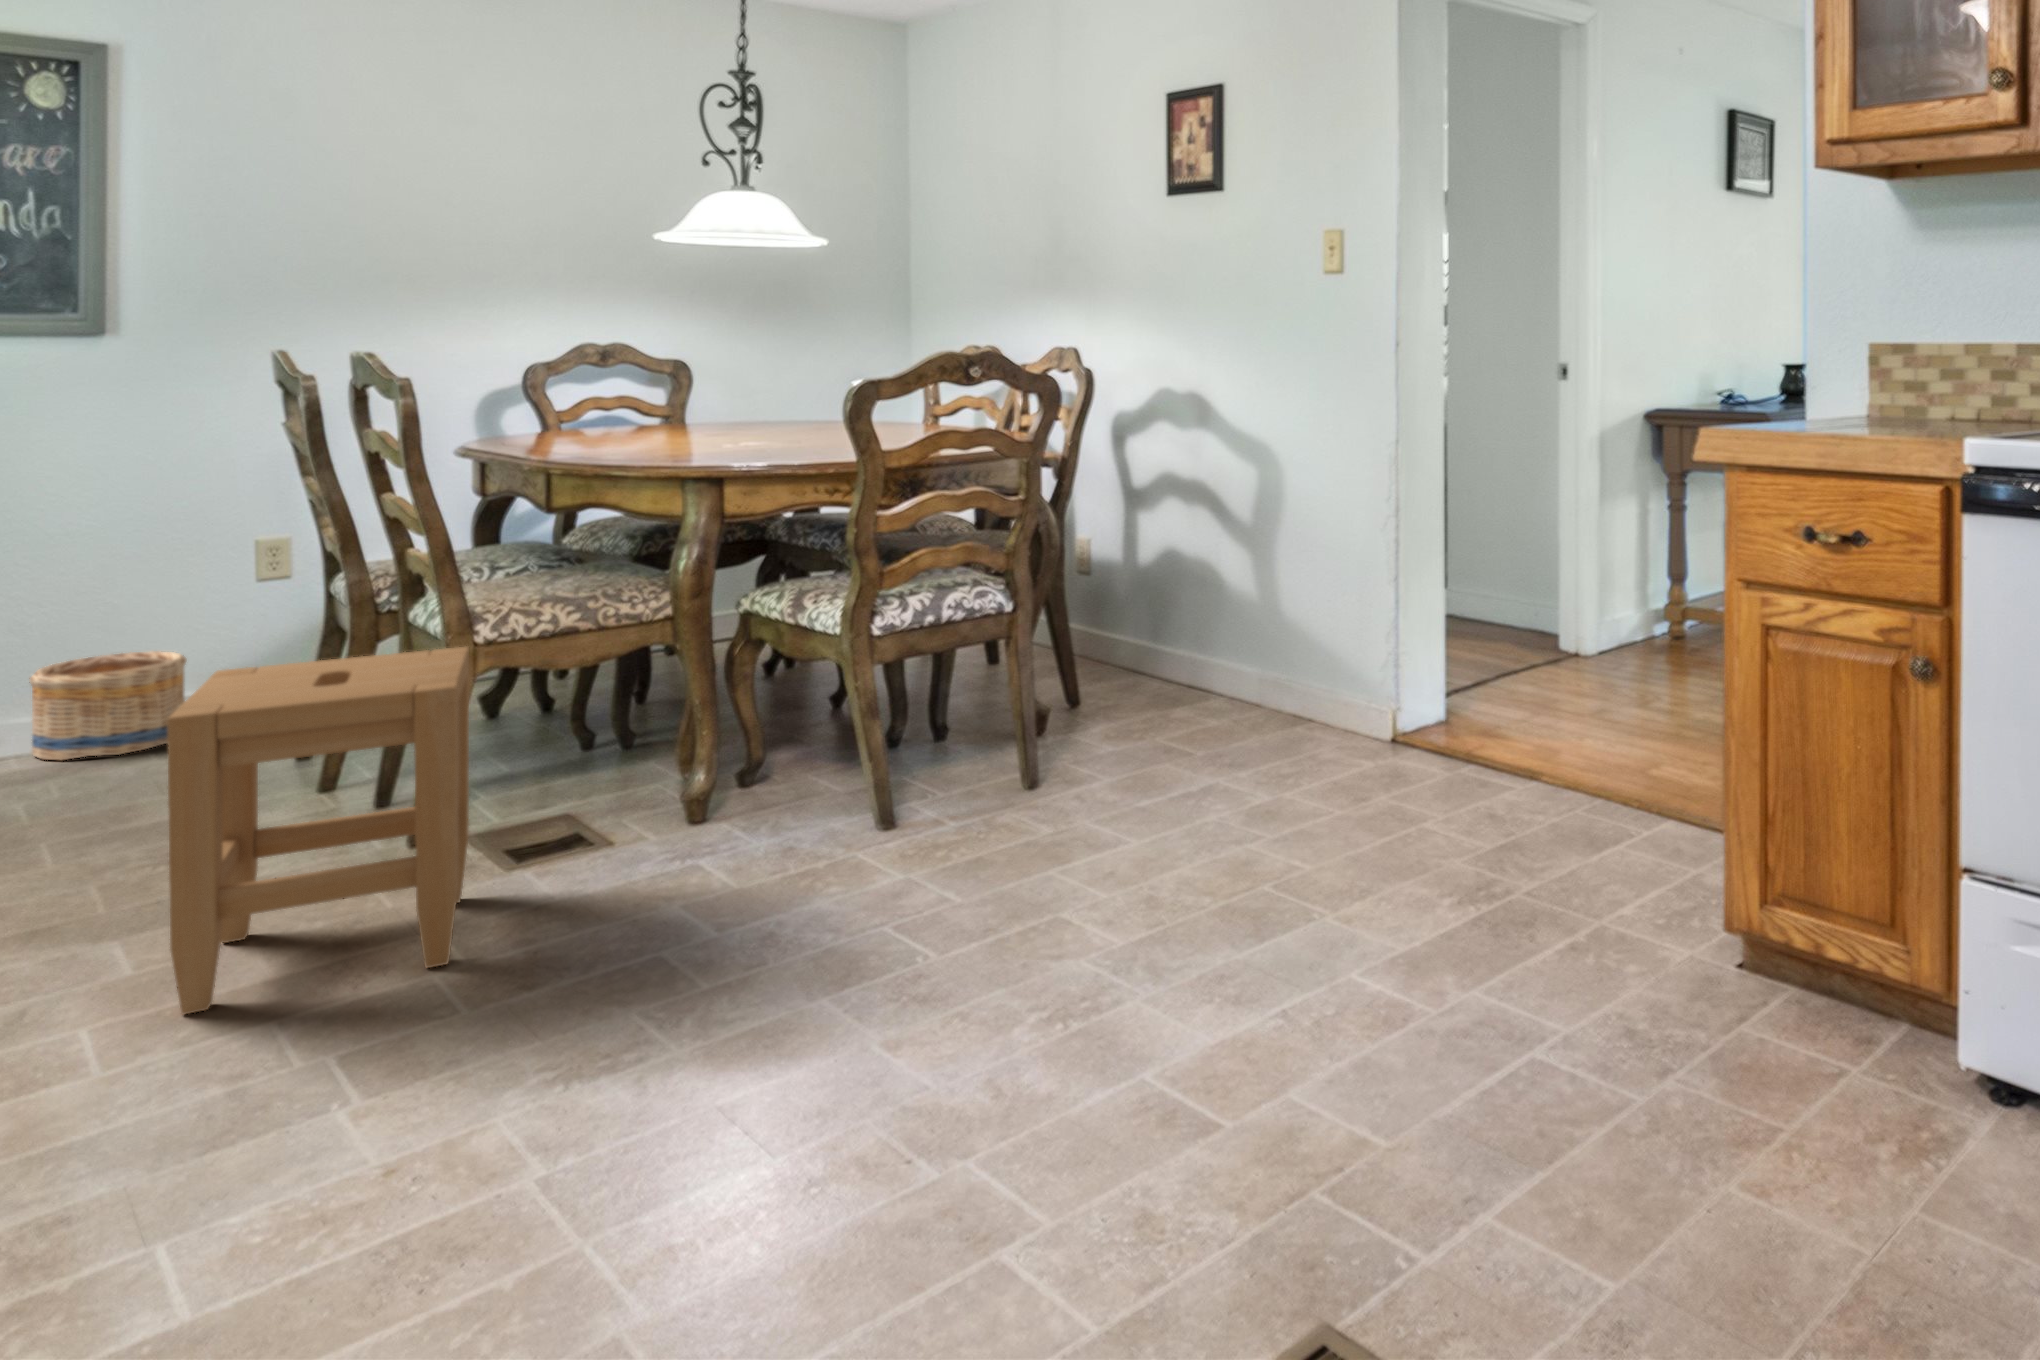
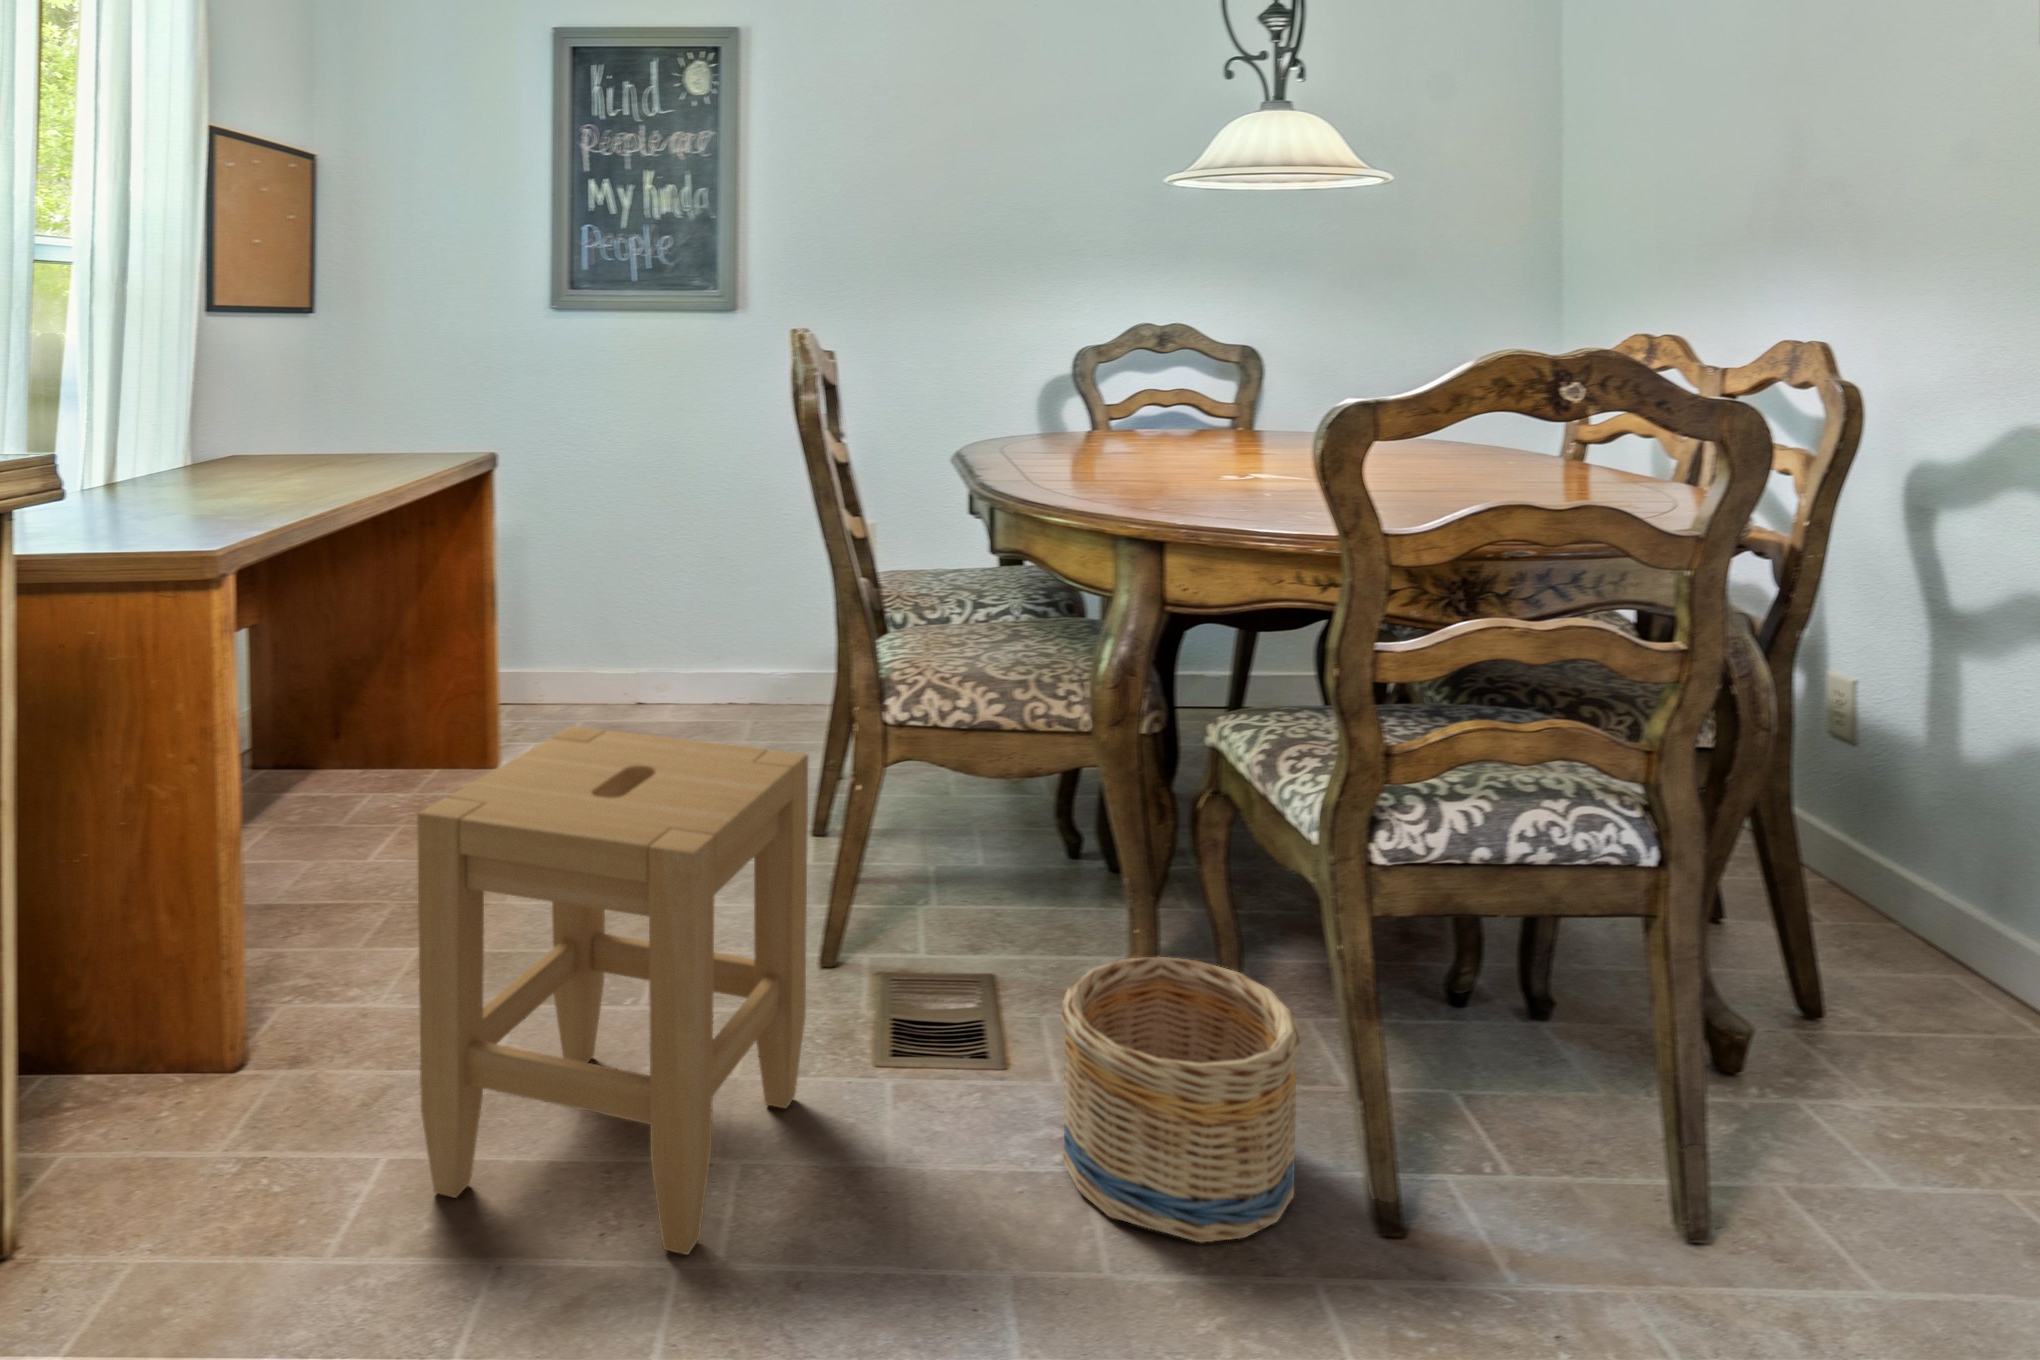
basket: present [29,651,187,760] -> present [1061,956,1301,1242]

